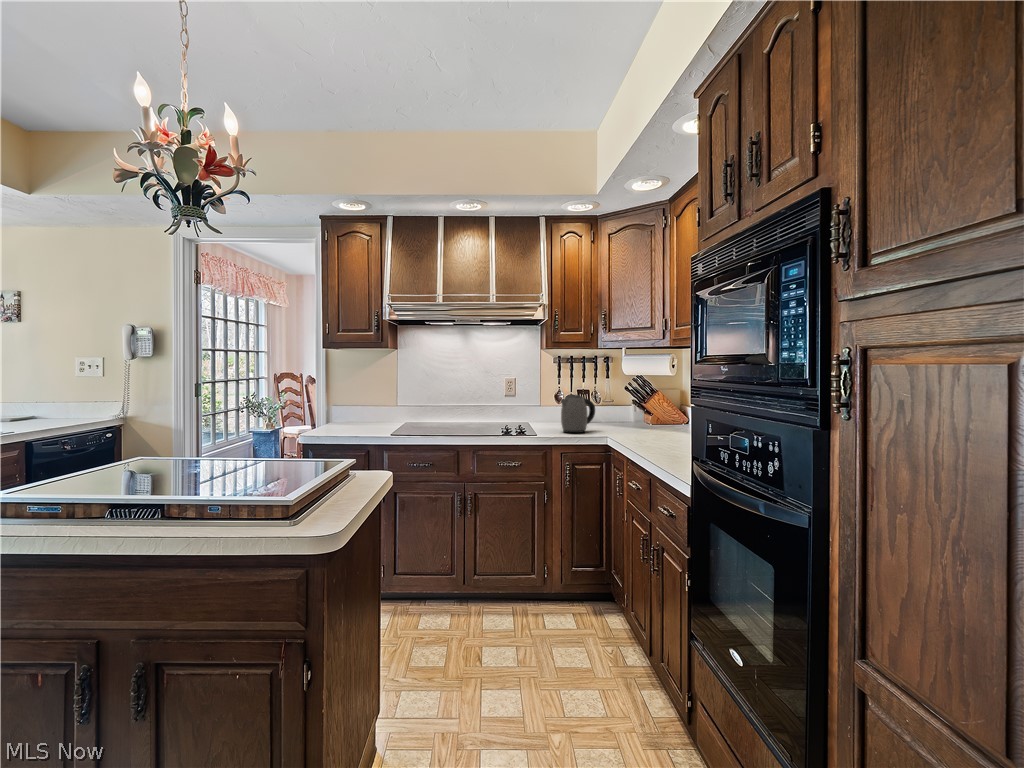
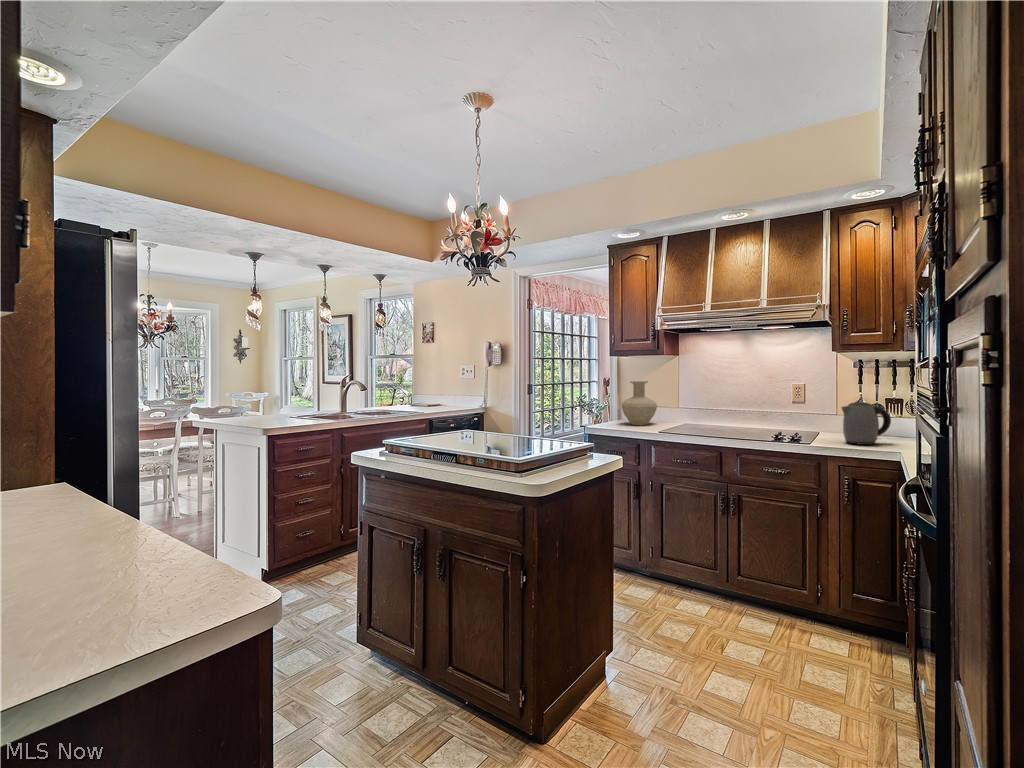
vase: none [335,377,377,427] -> present [621,381,657,425]

